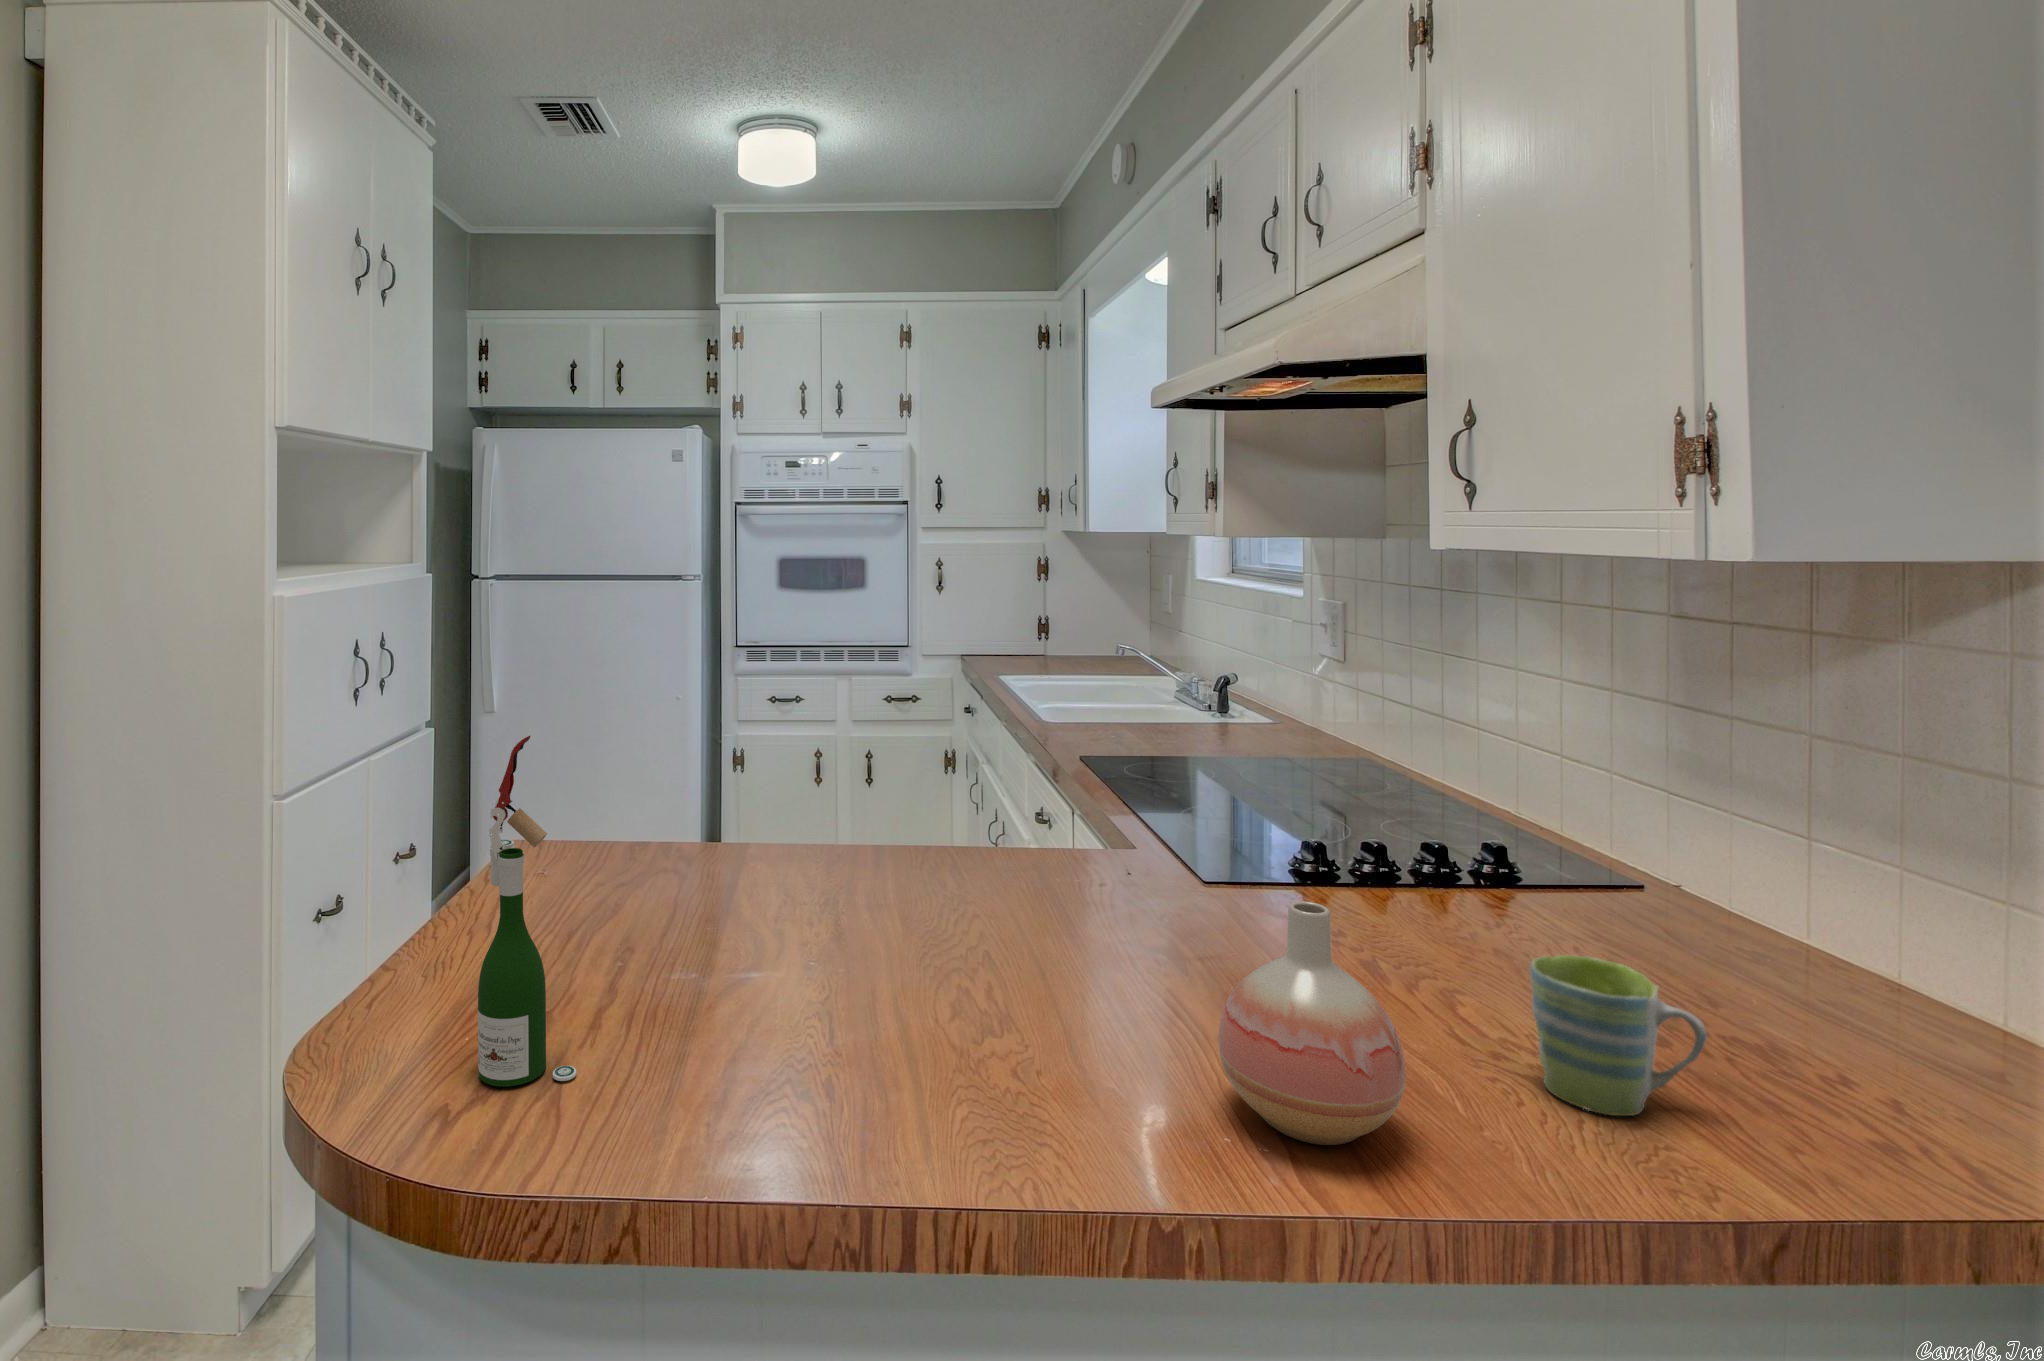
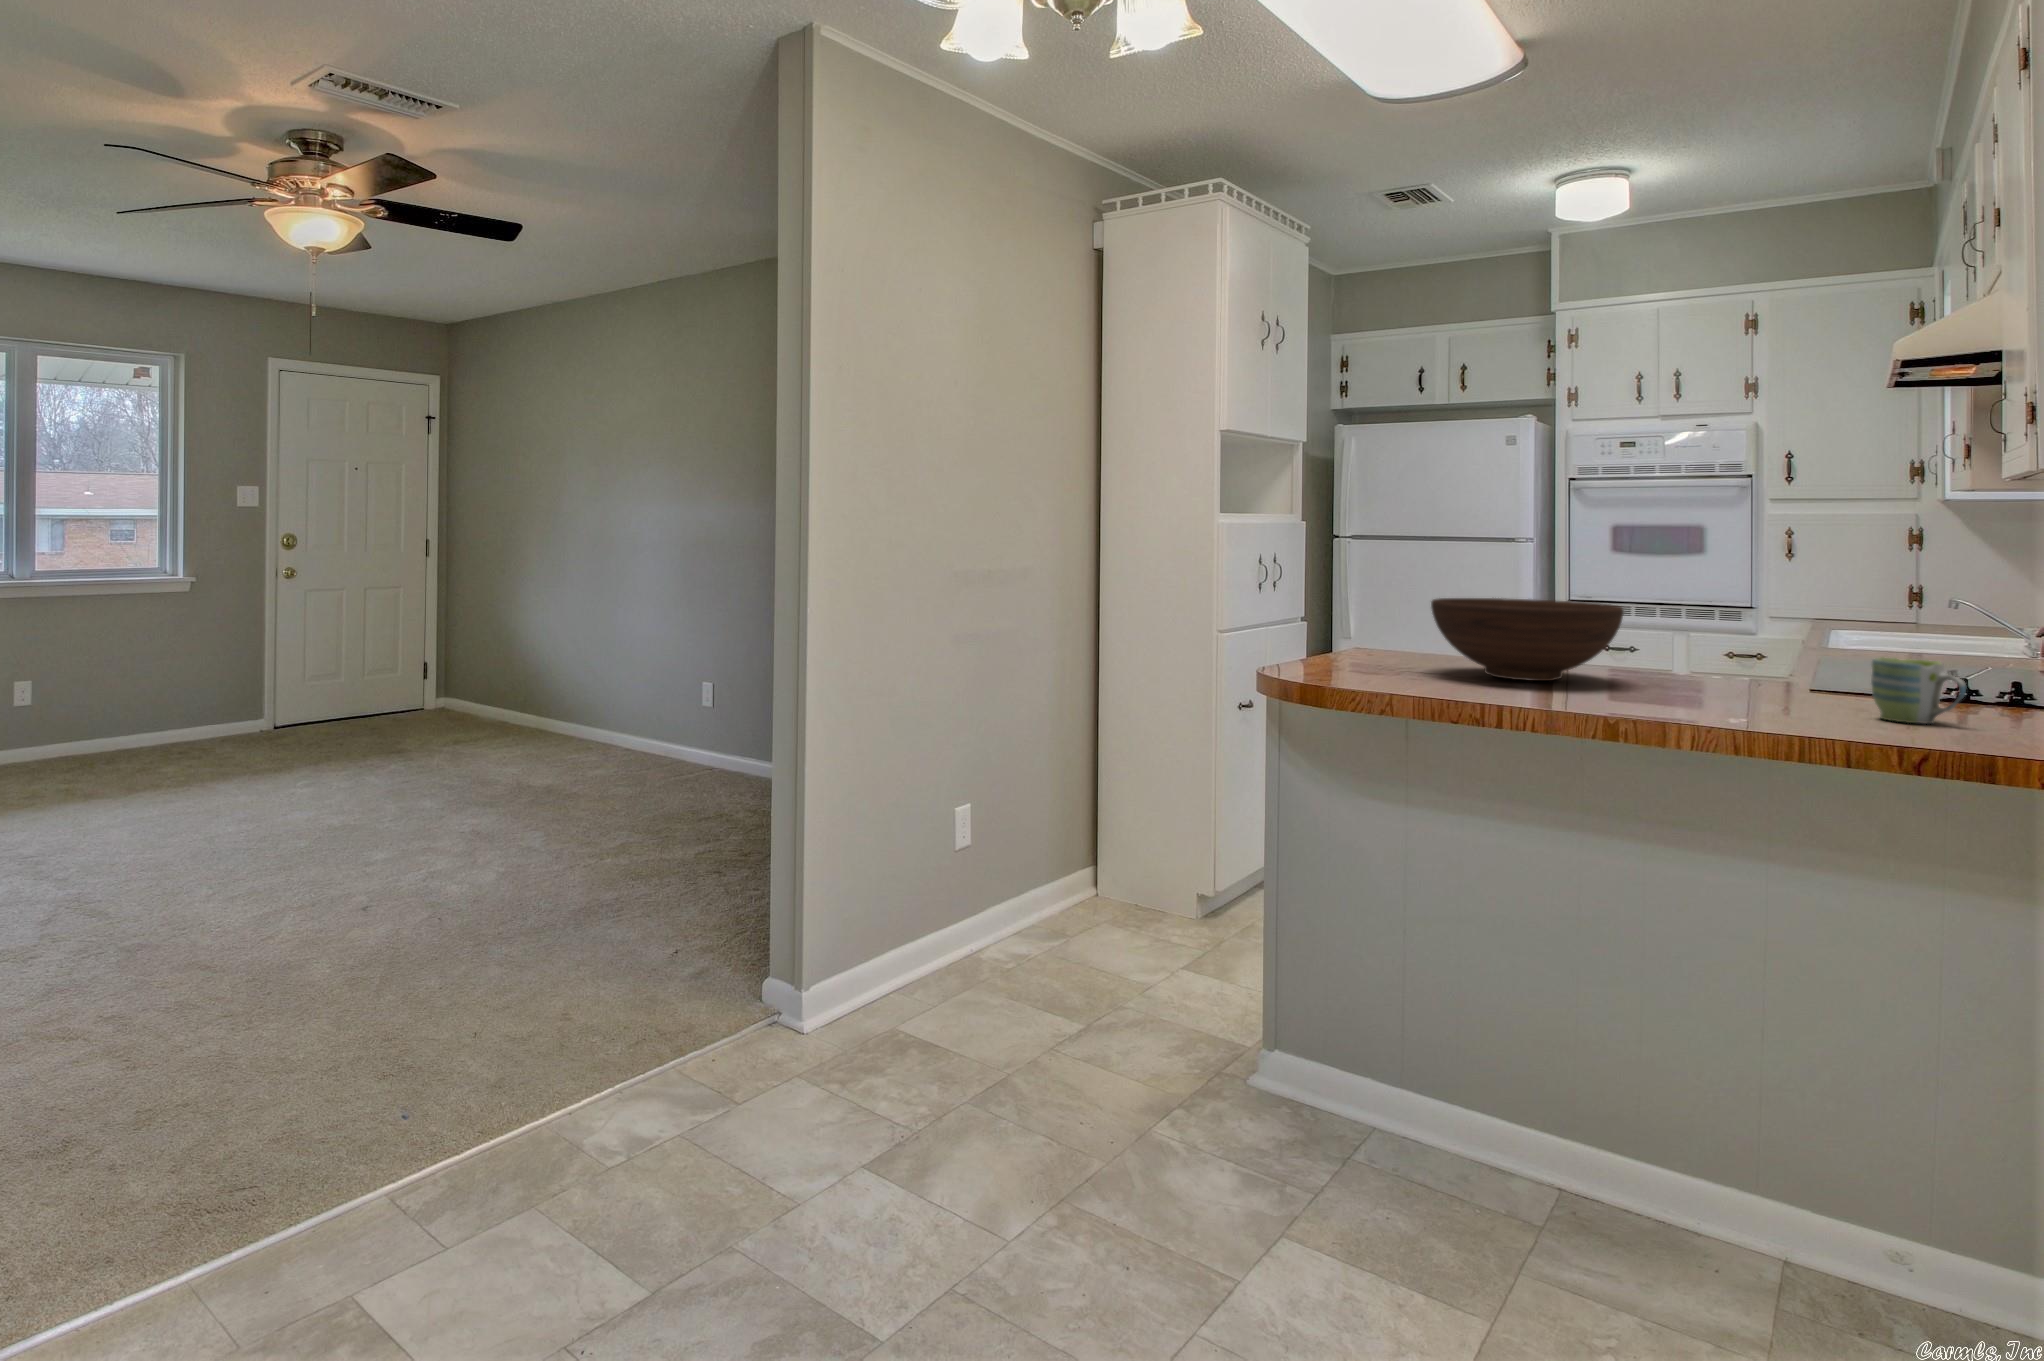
wine bottle: present [478,736,576,1087] -> none [1326,539,1367,672]
fruit bowl: none [707,803,1067,1041] -> present [1431,598,1624,681]
vase: present [1218,901,1406,1145] -> none [1665,610,1760,709]

